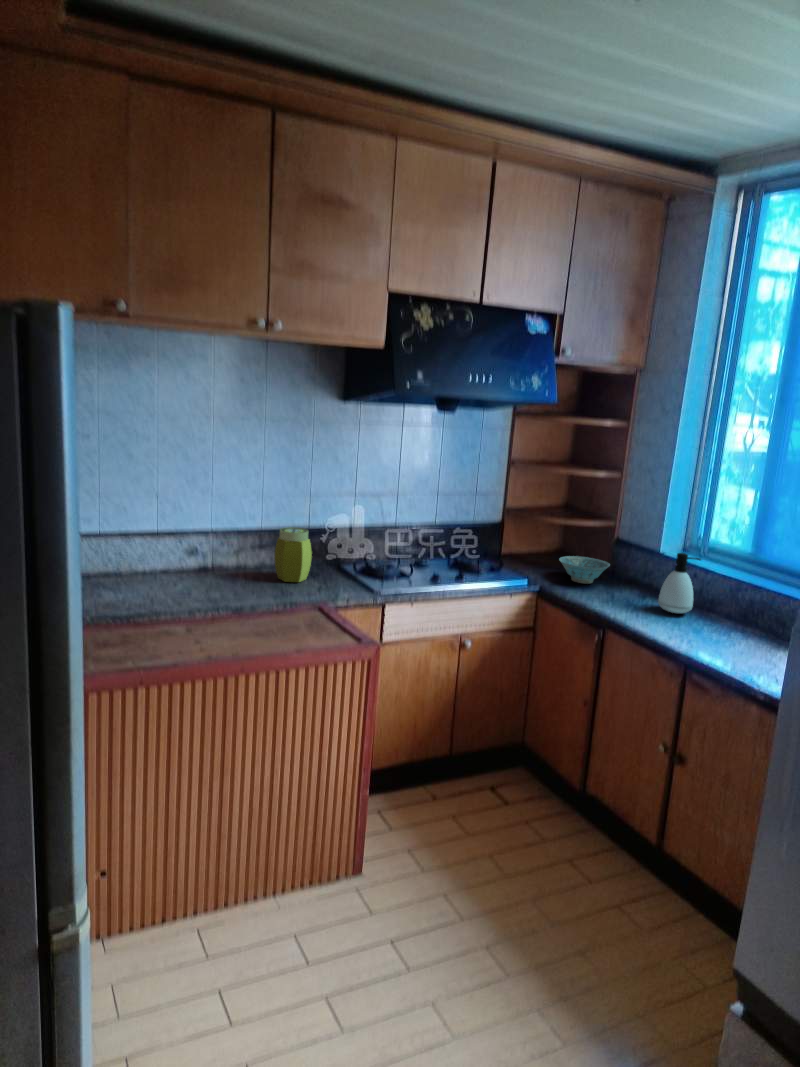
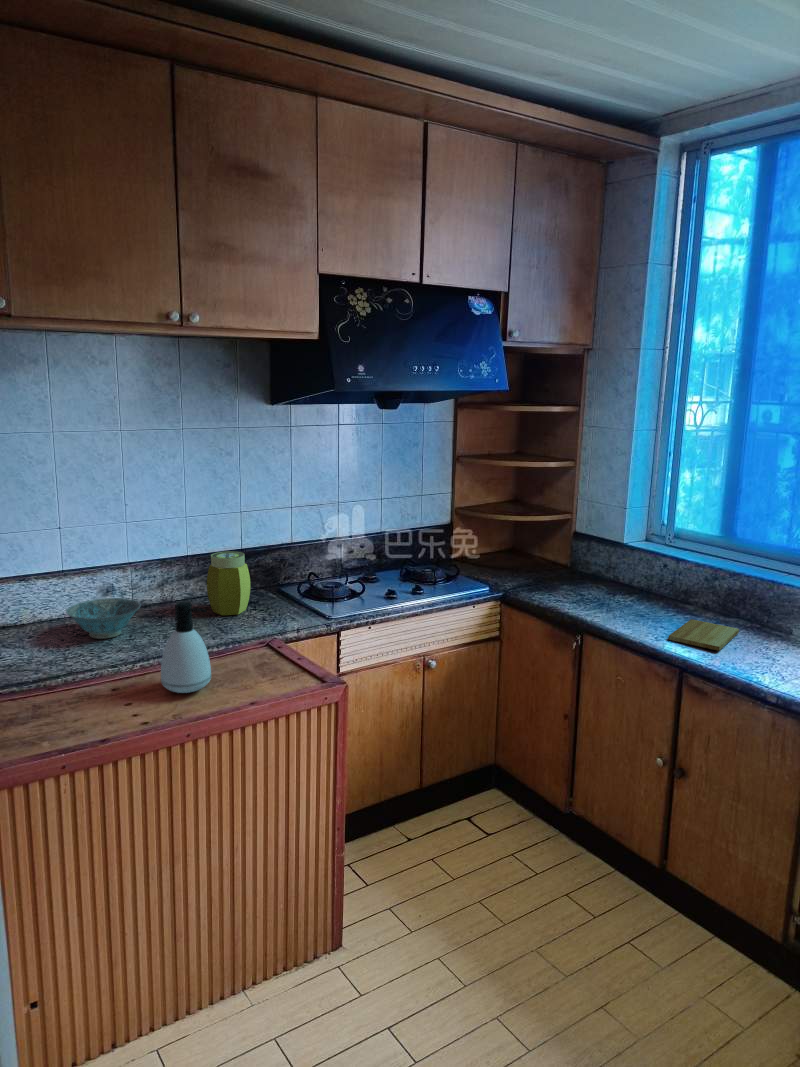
soap dispenser: present [658,553,701,613] -> present [161,602,211,693]
ceramic bowl: present [559,556,610,583] -> present [66,598,141,639]
cutting board: none [681,624,752,652] -> present [669,619,739,651]

